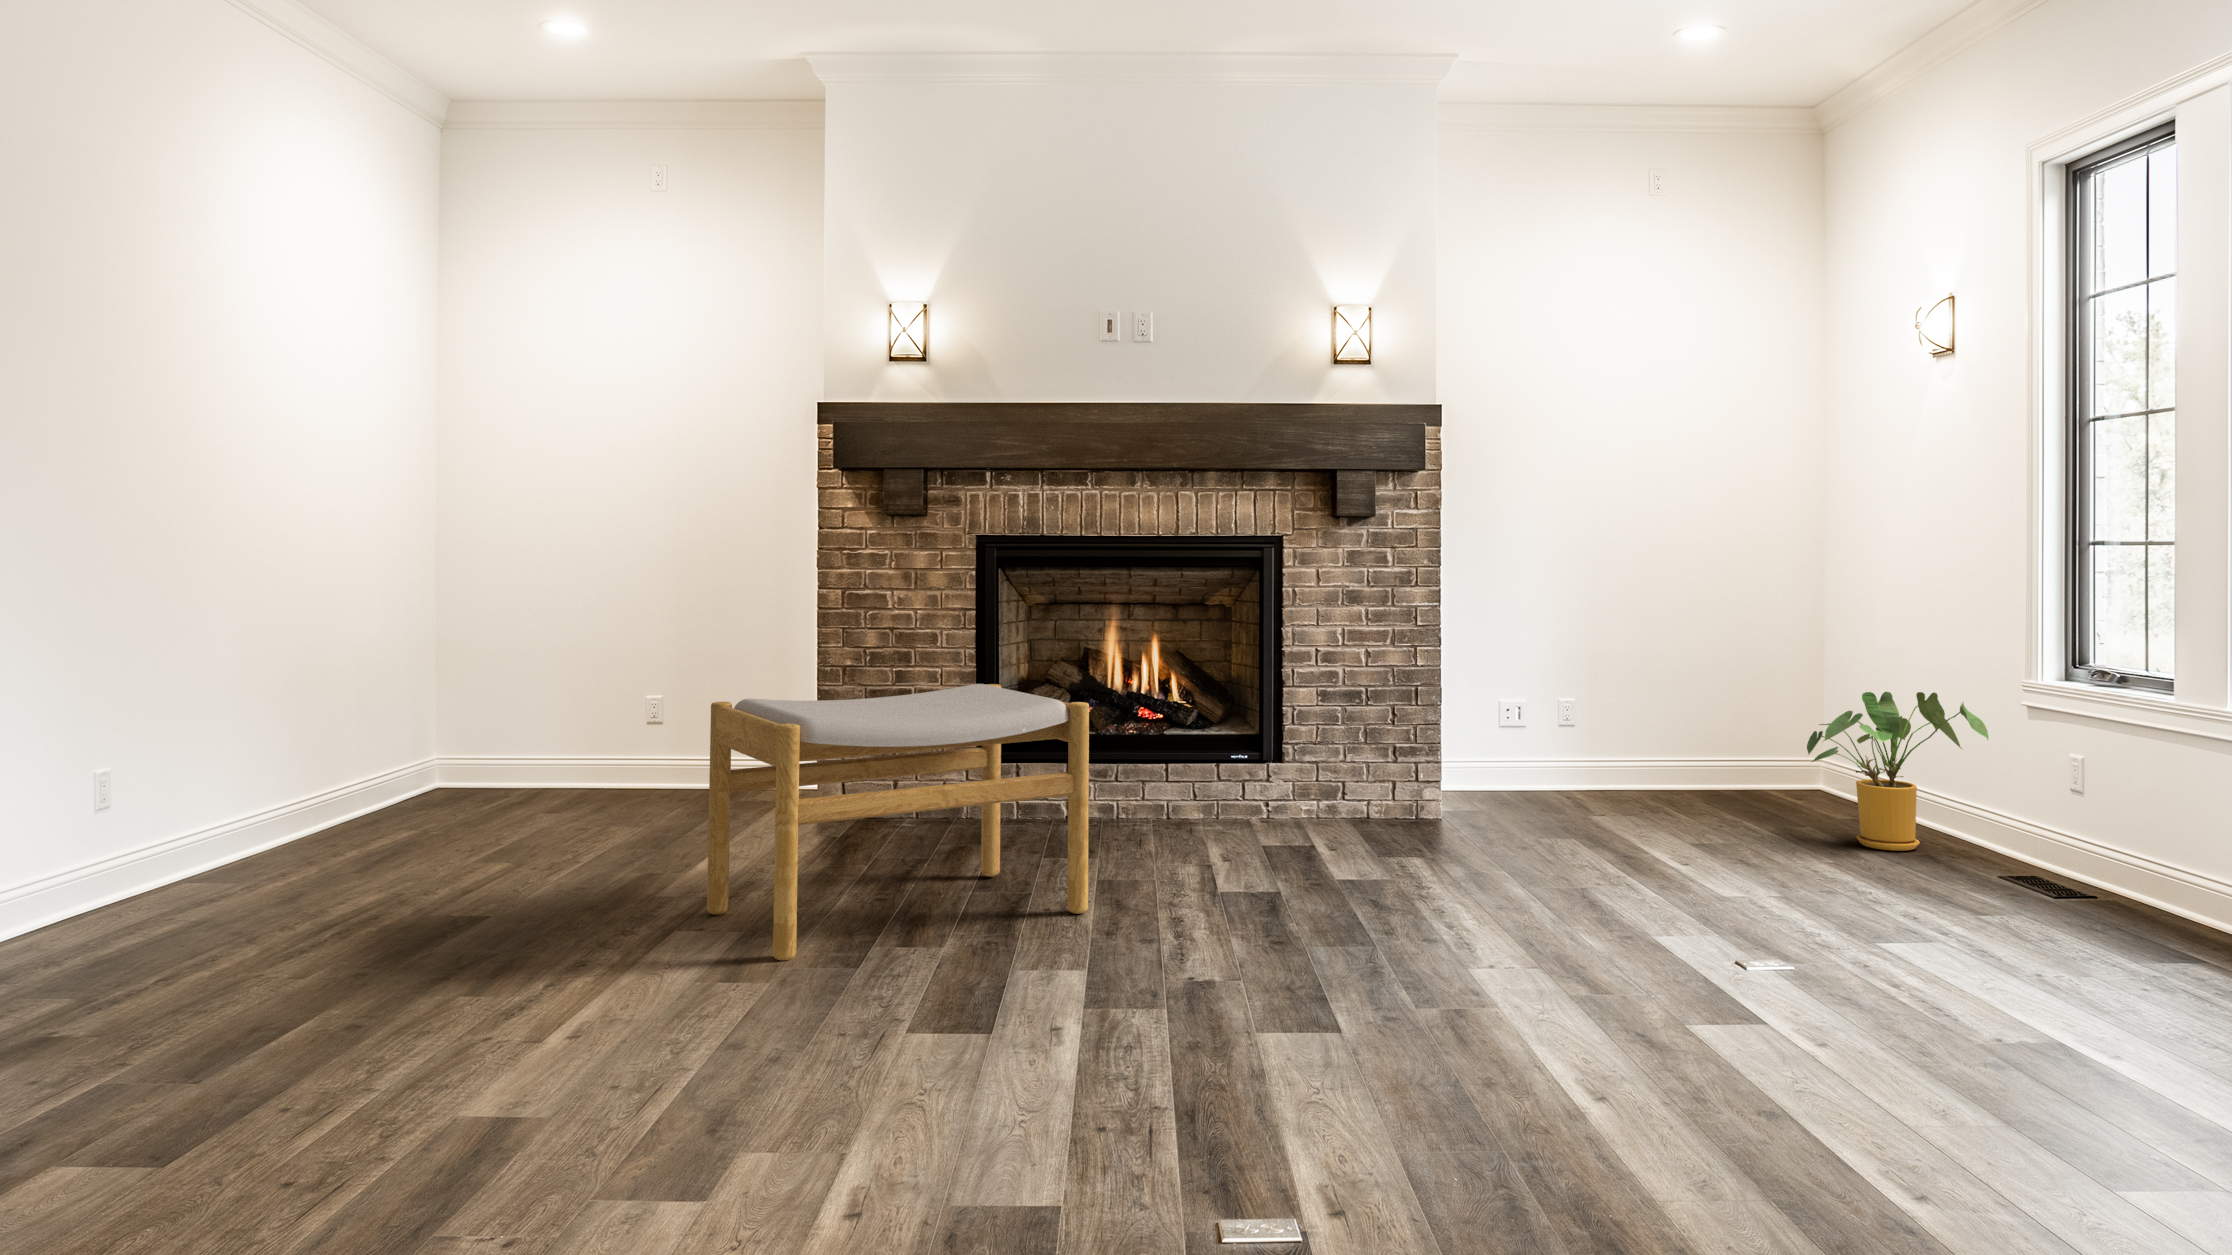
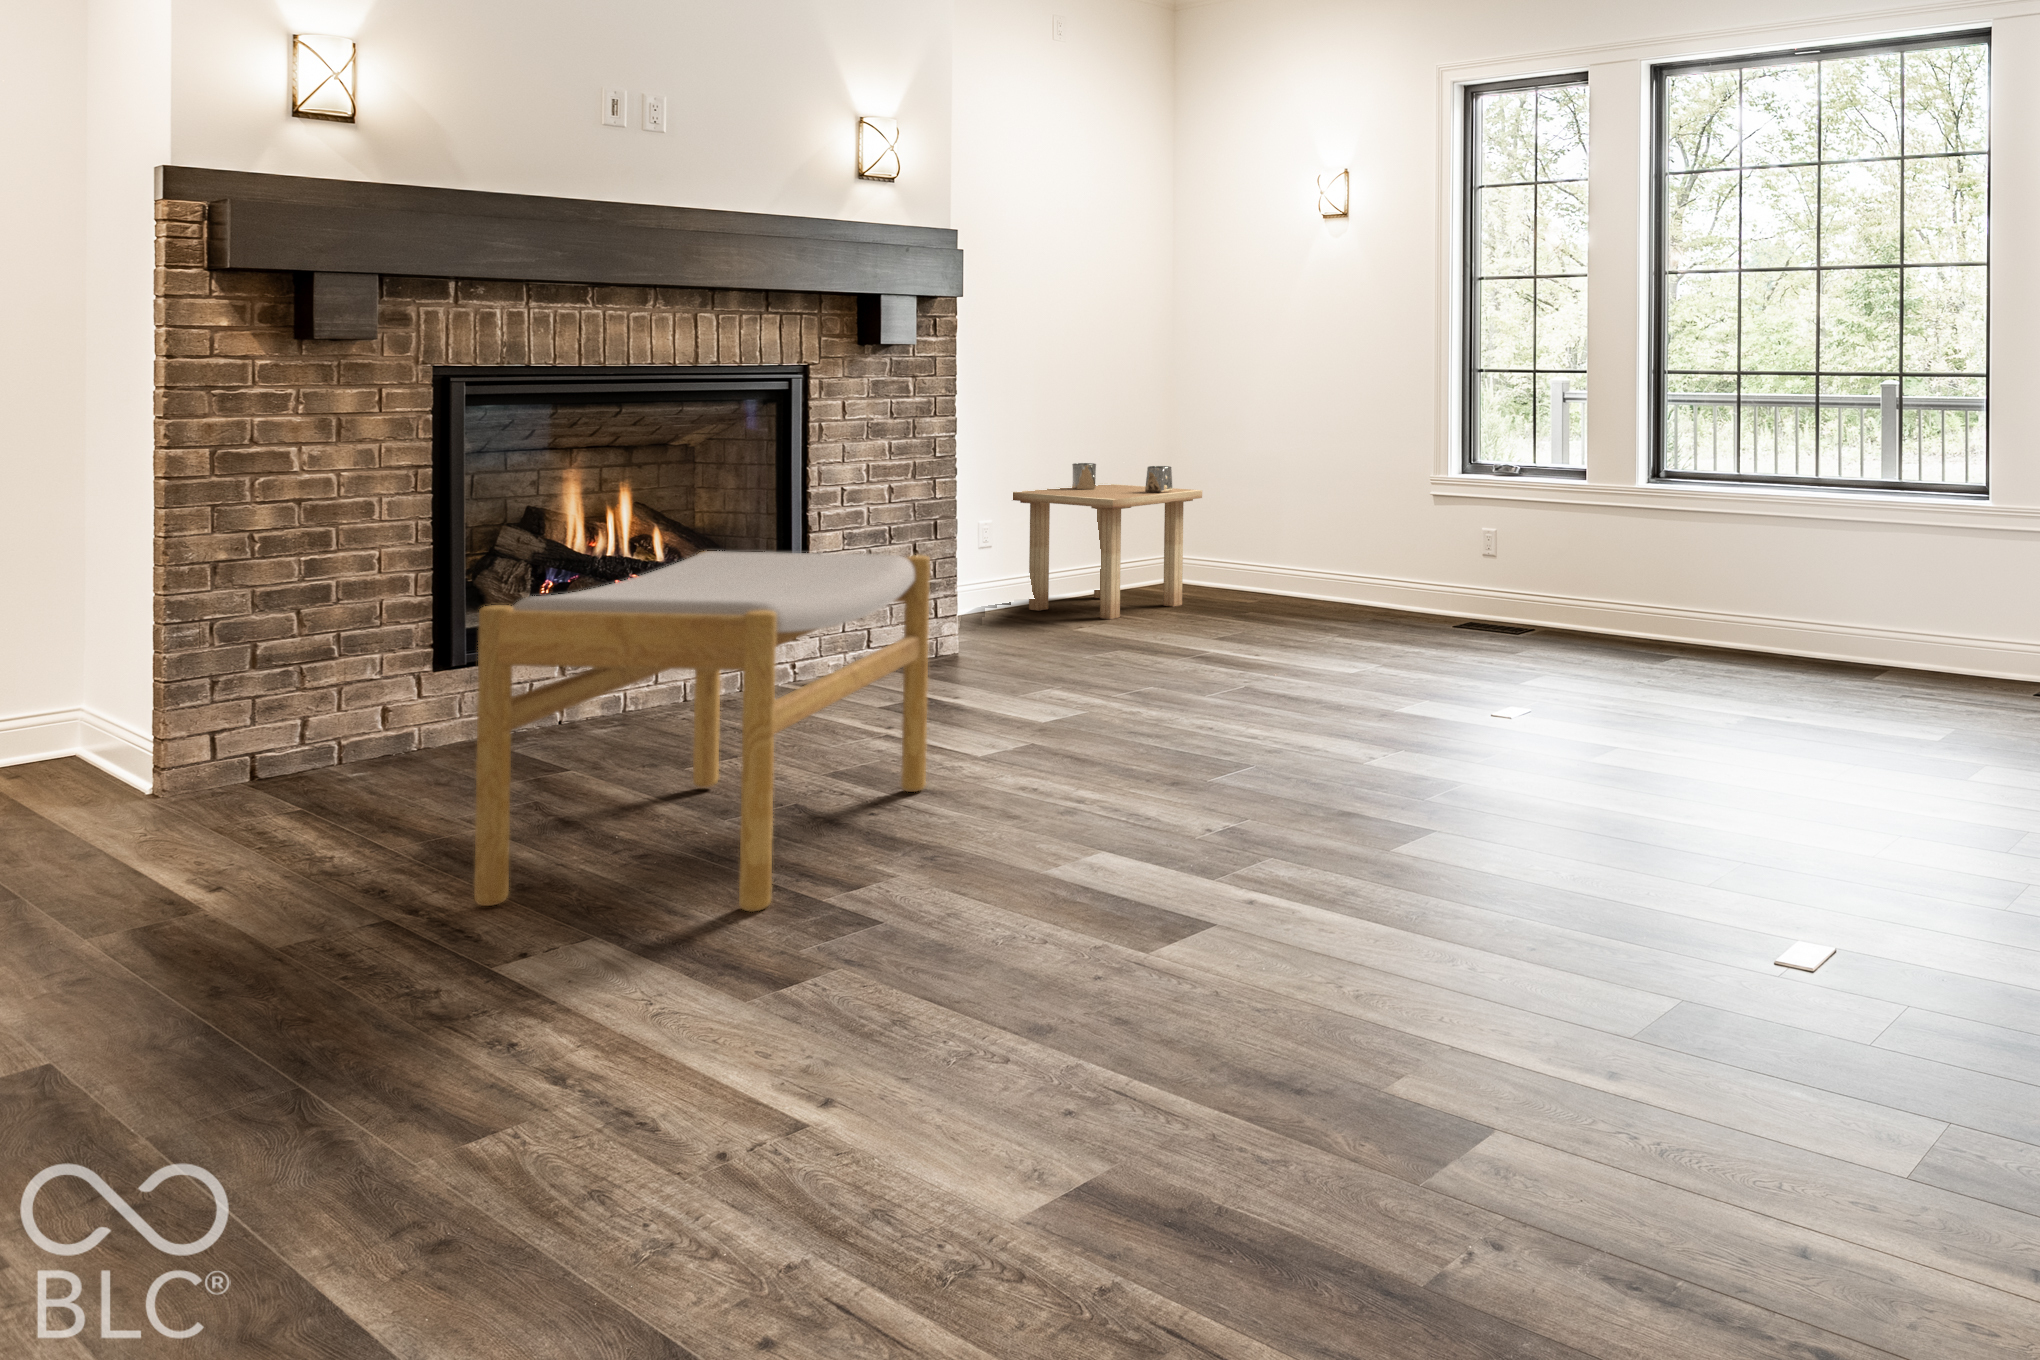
side table: none [1586,642,1787,813] -> present [1013,463,1202,619]
house plant: present [1807,692,1988,851] -> none [1258,489,1386,617]

